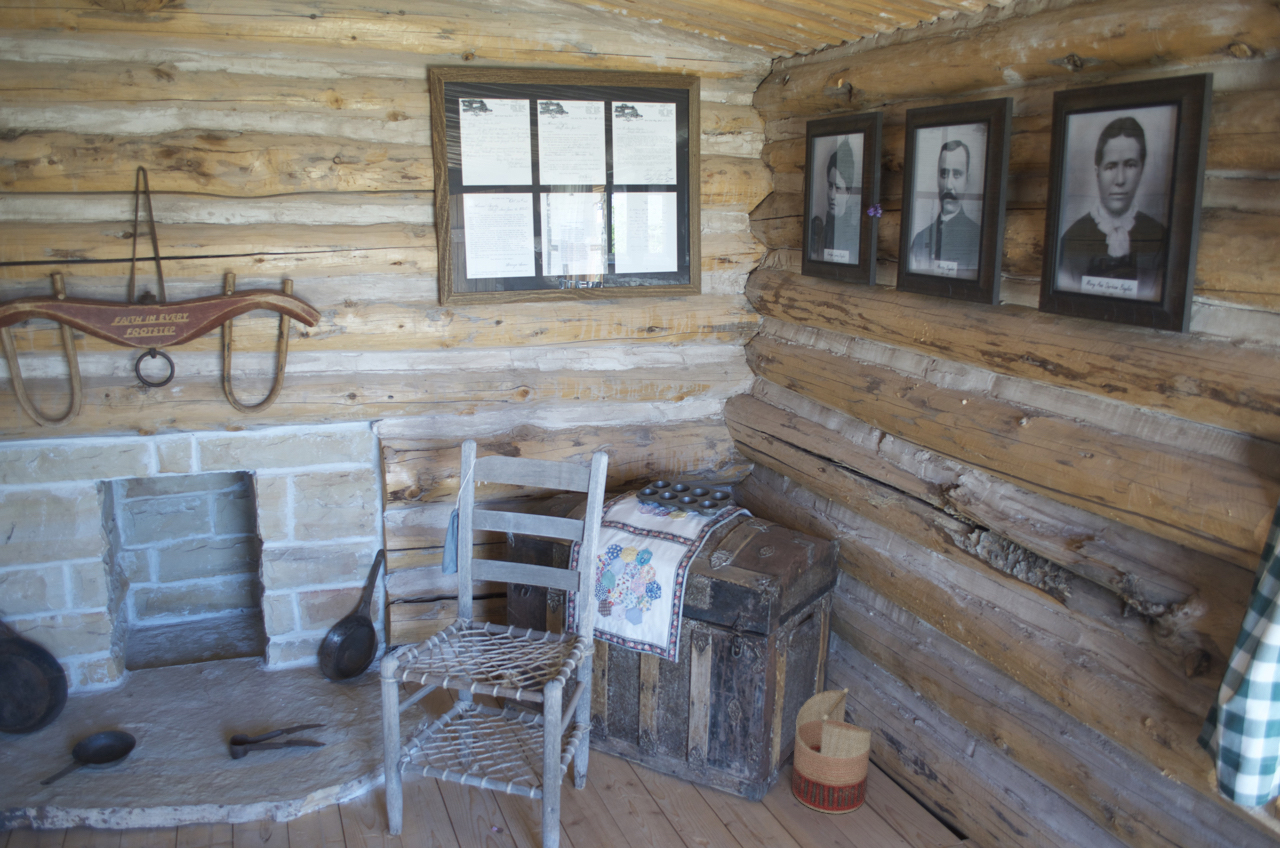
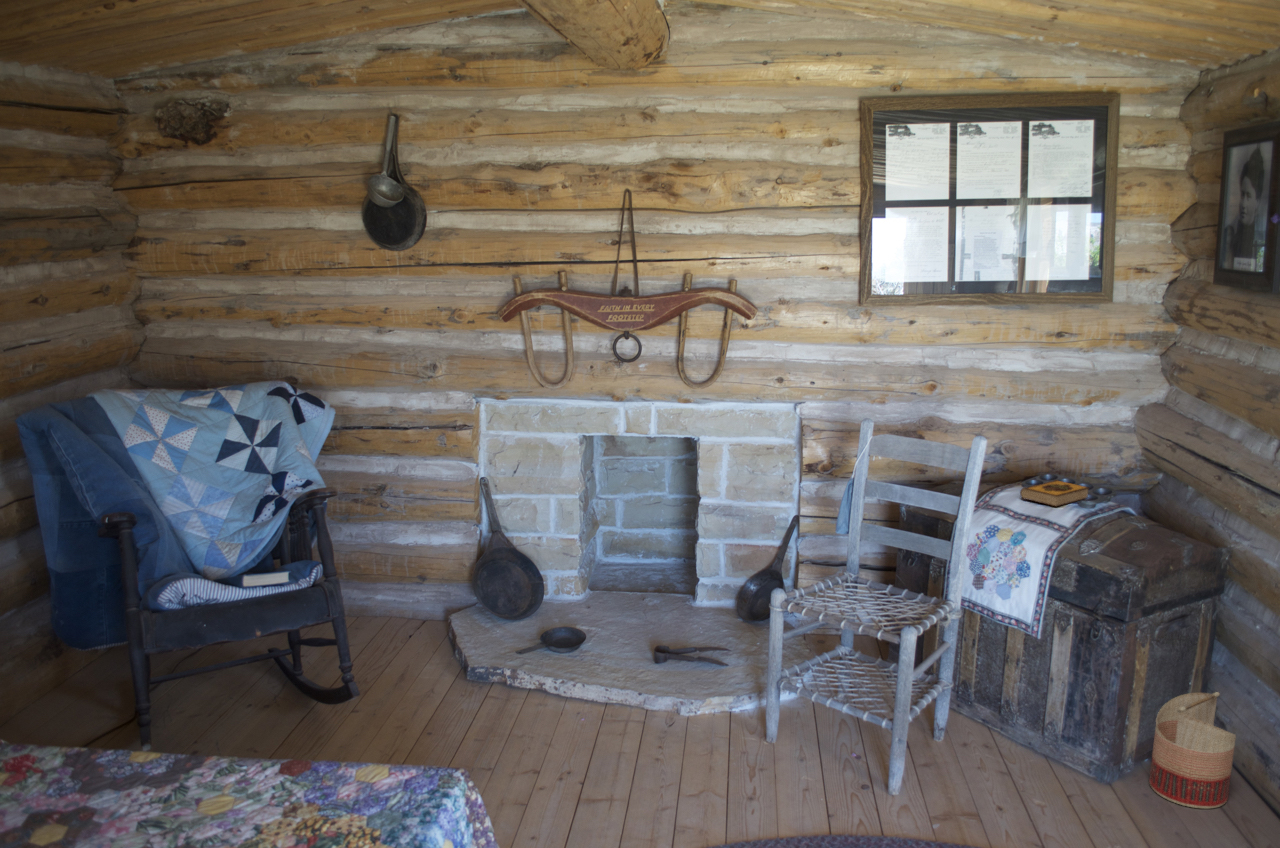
hardback book: none [637,483,702,515] -> present [1020,480,1089,506]

